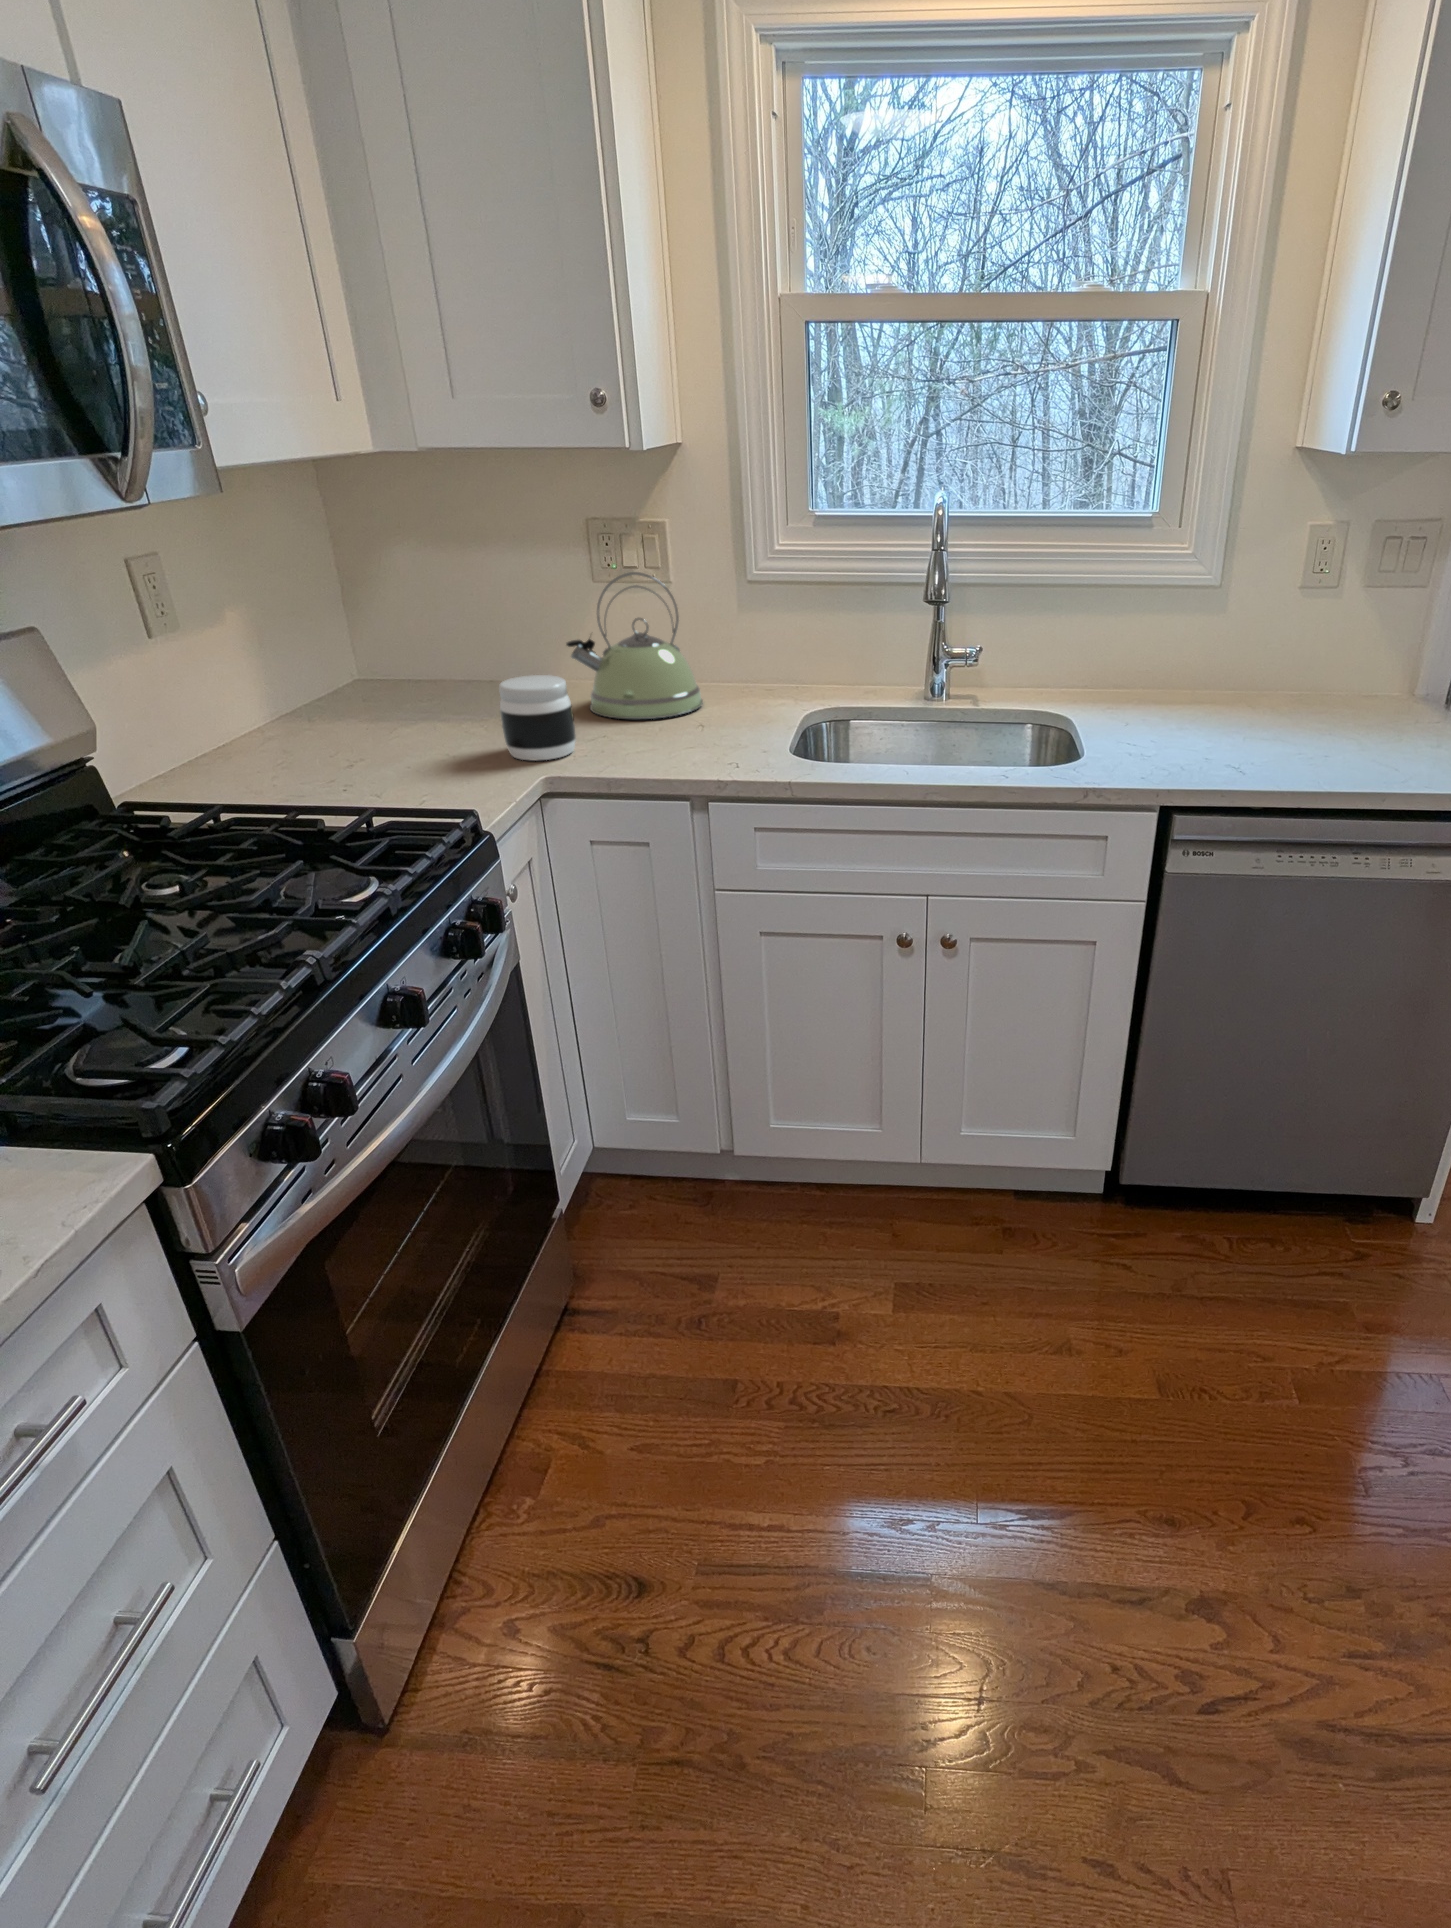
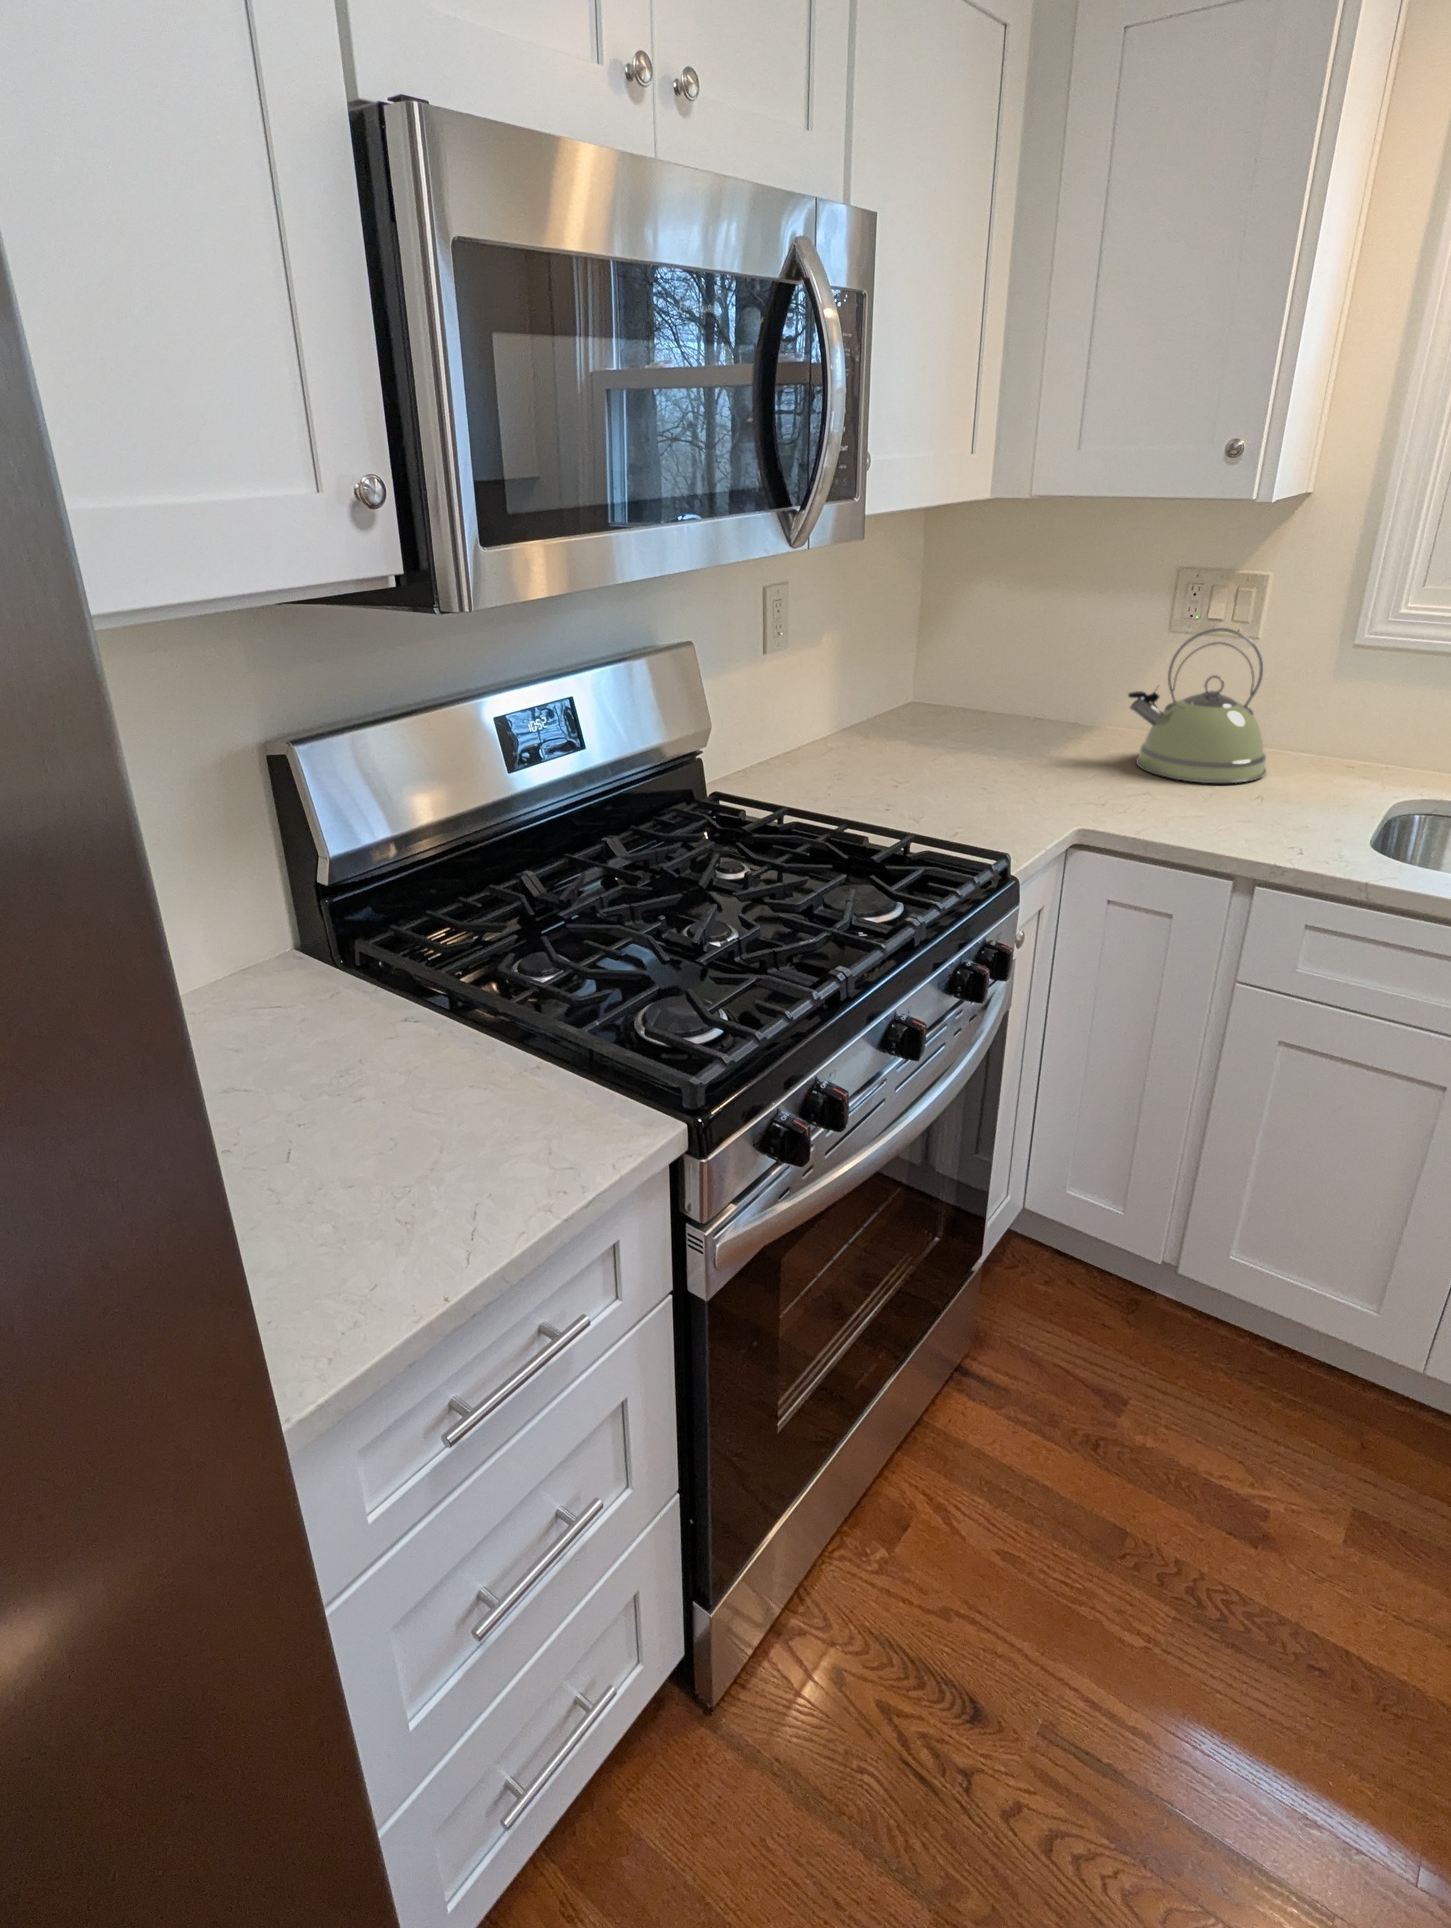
jar: present [499,675,576,761] -> none [1046,724,1124,811]

